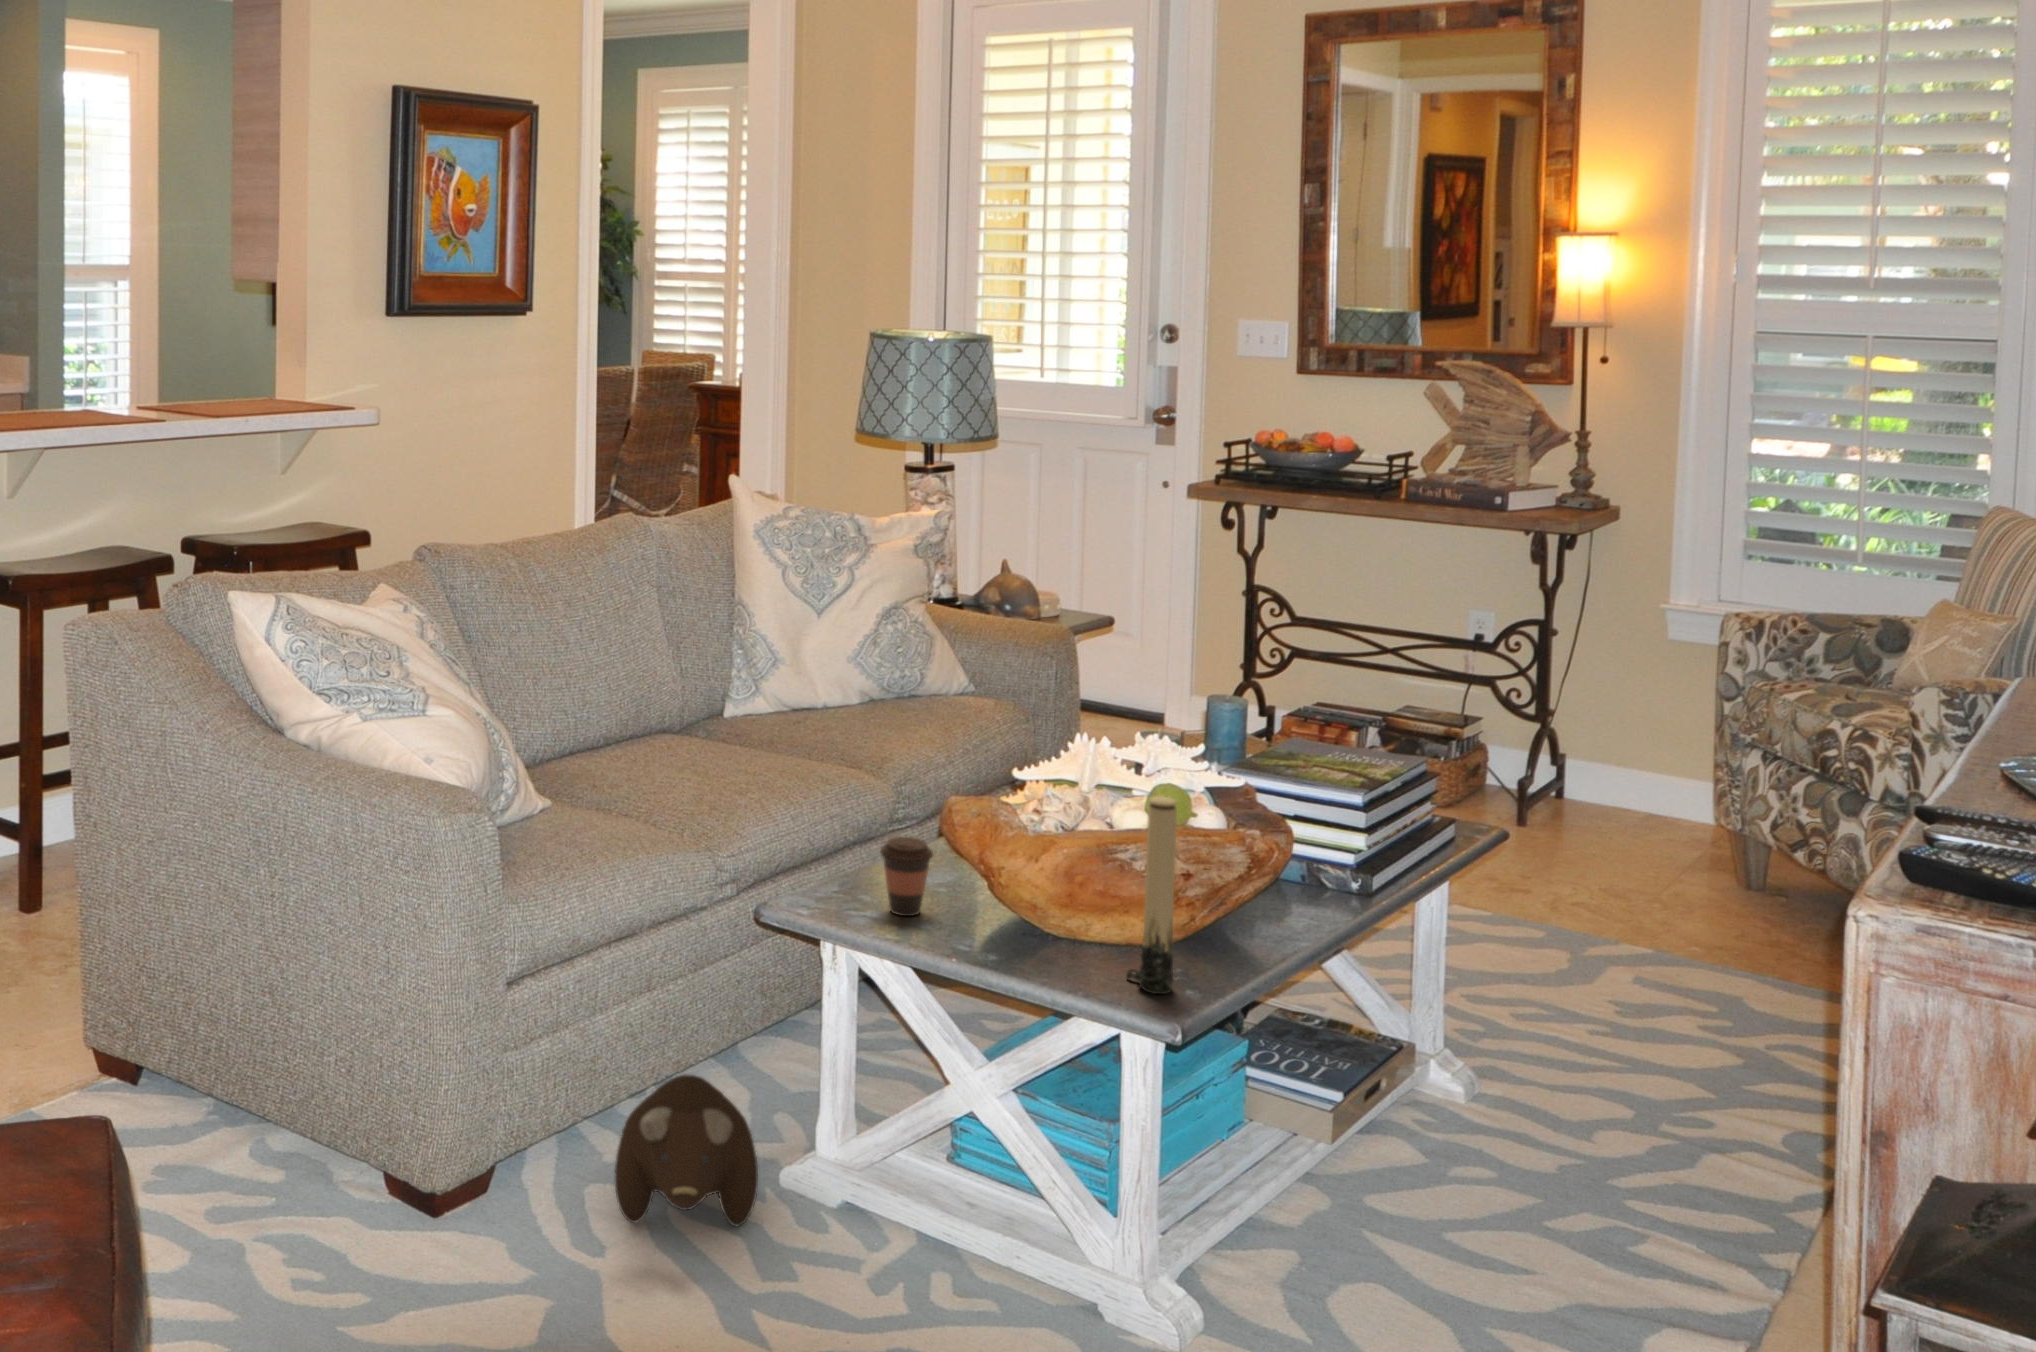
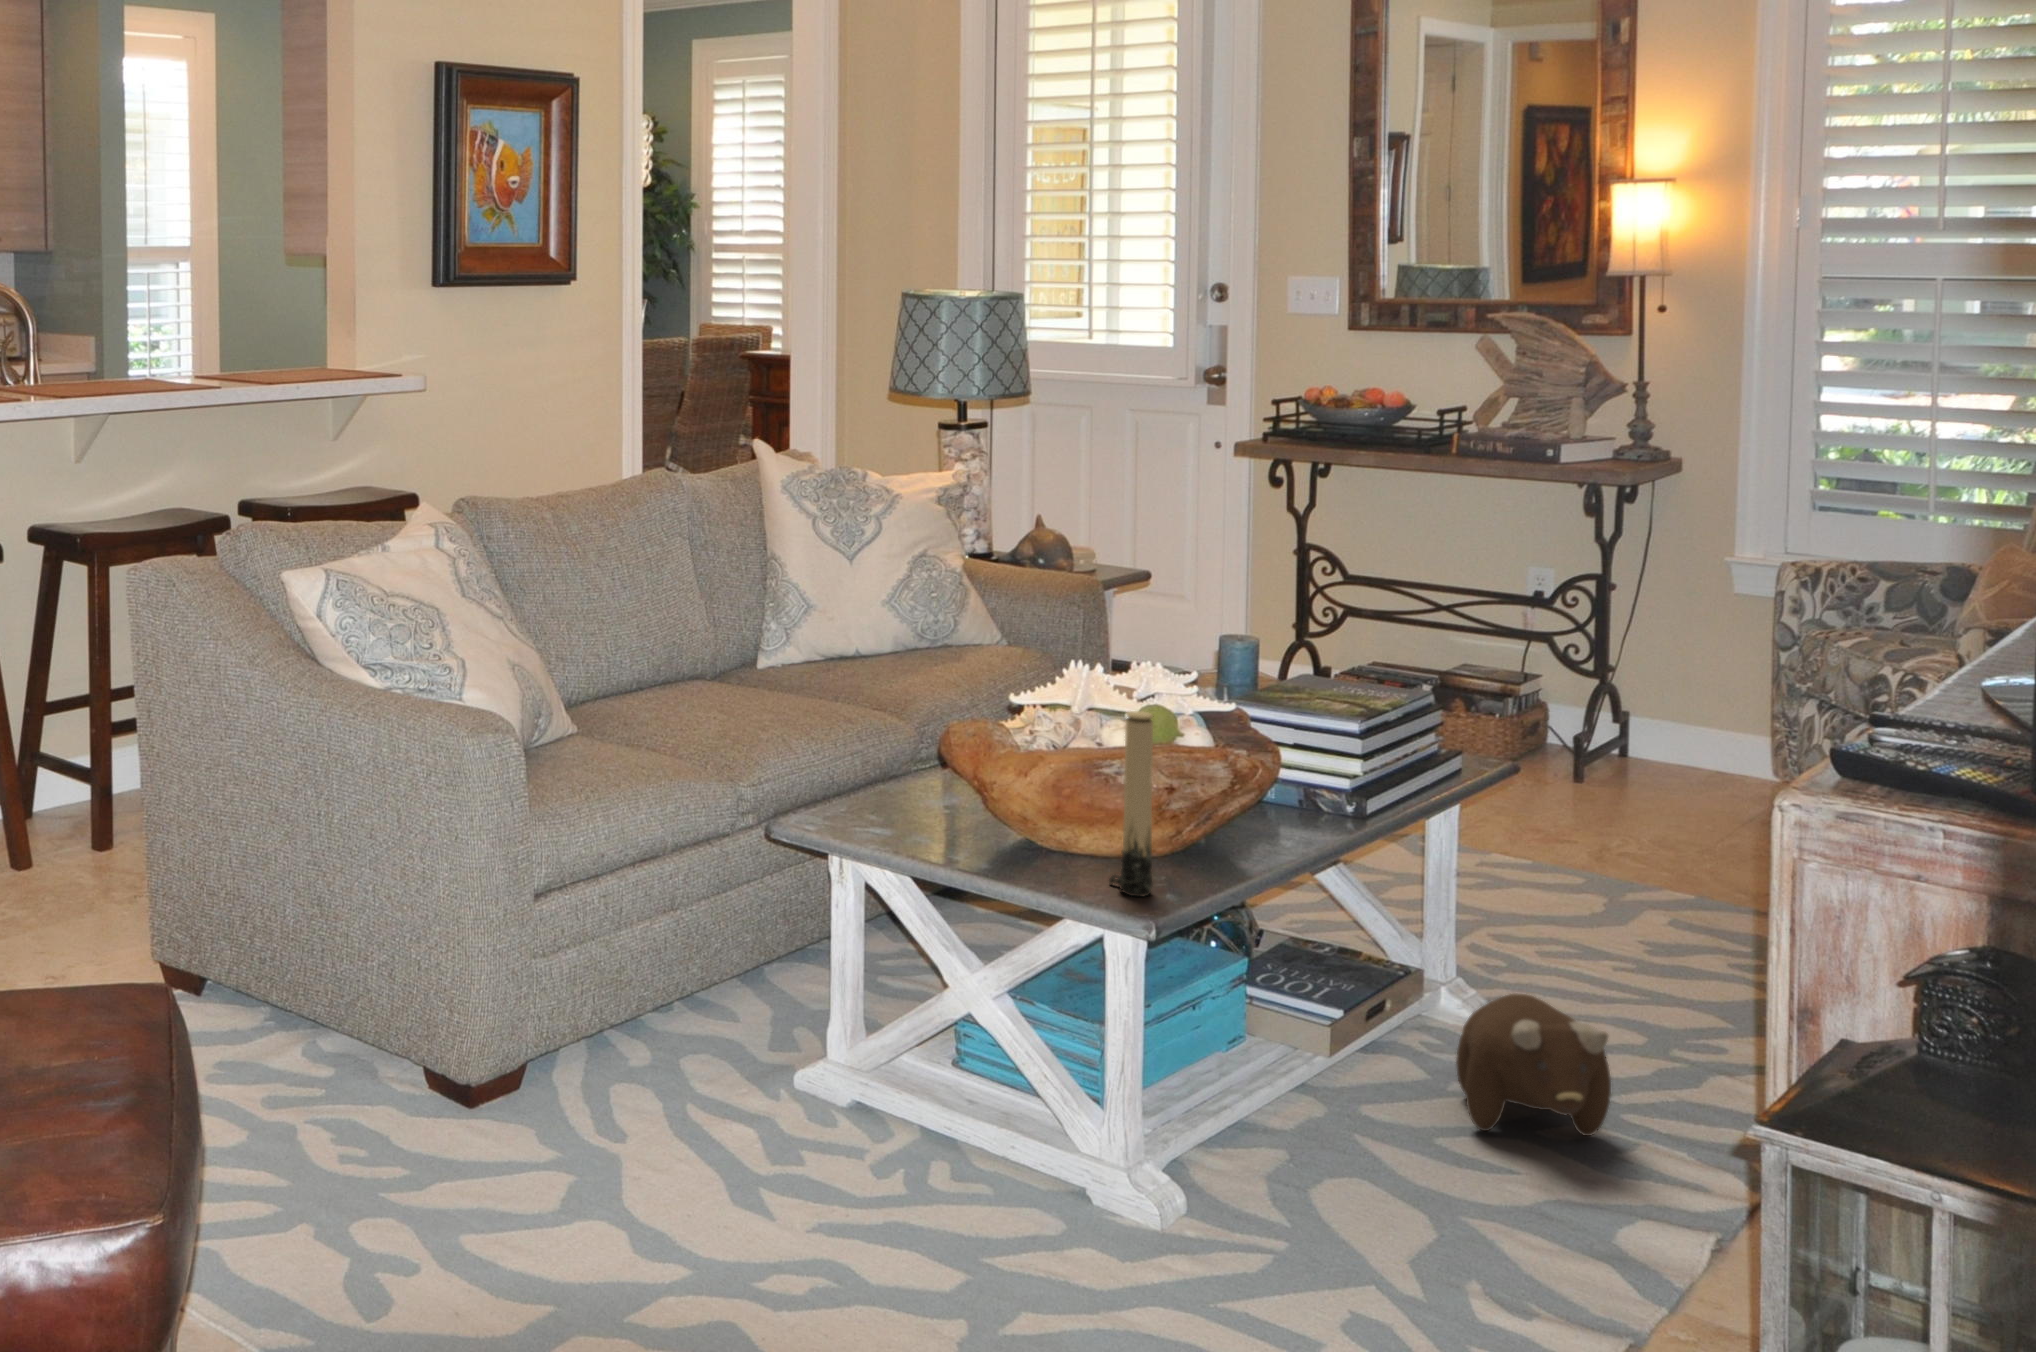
coffee cup: present [880,837,933,916] -> none [882,758,933,832]
plush toy: present [614,1074,758,1226] -> present [1456,994,1611,1136]

